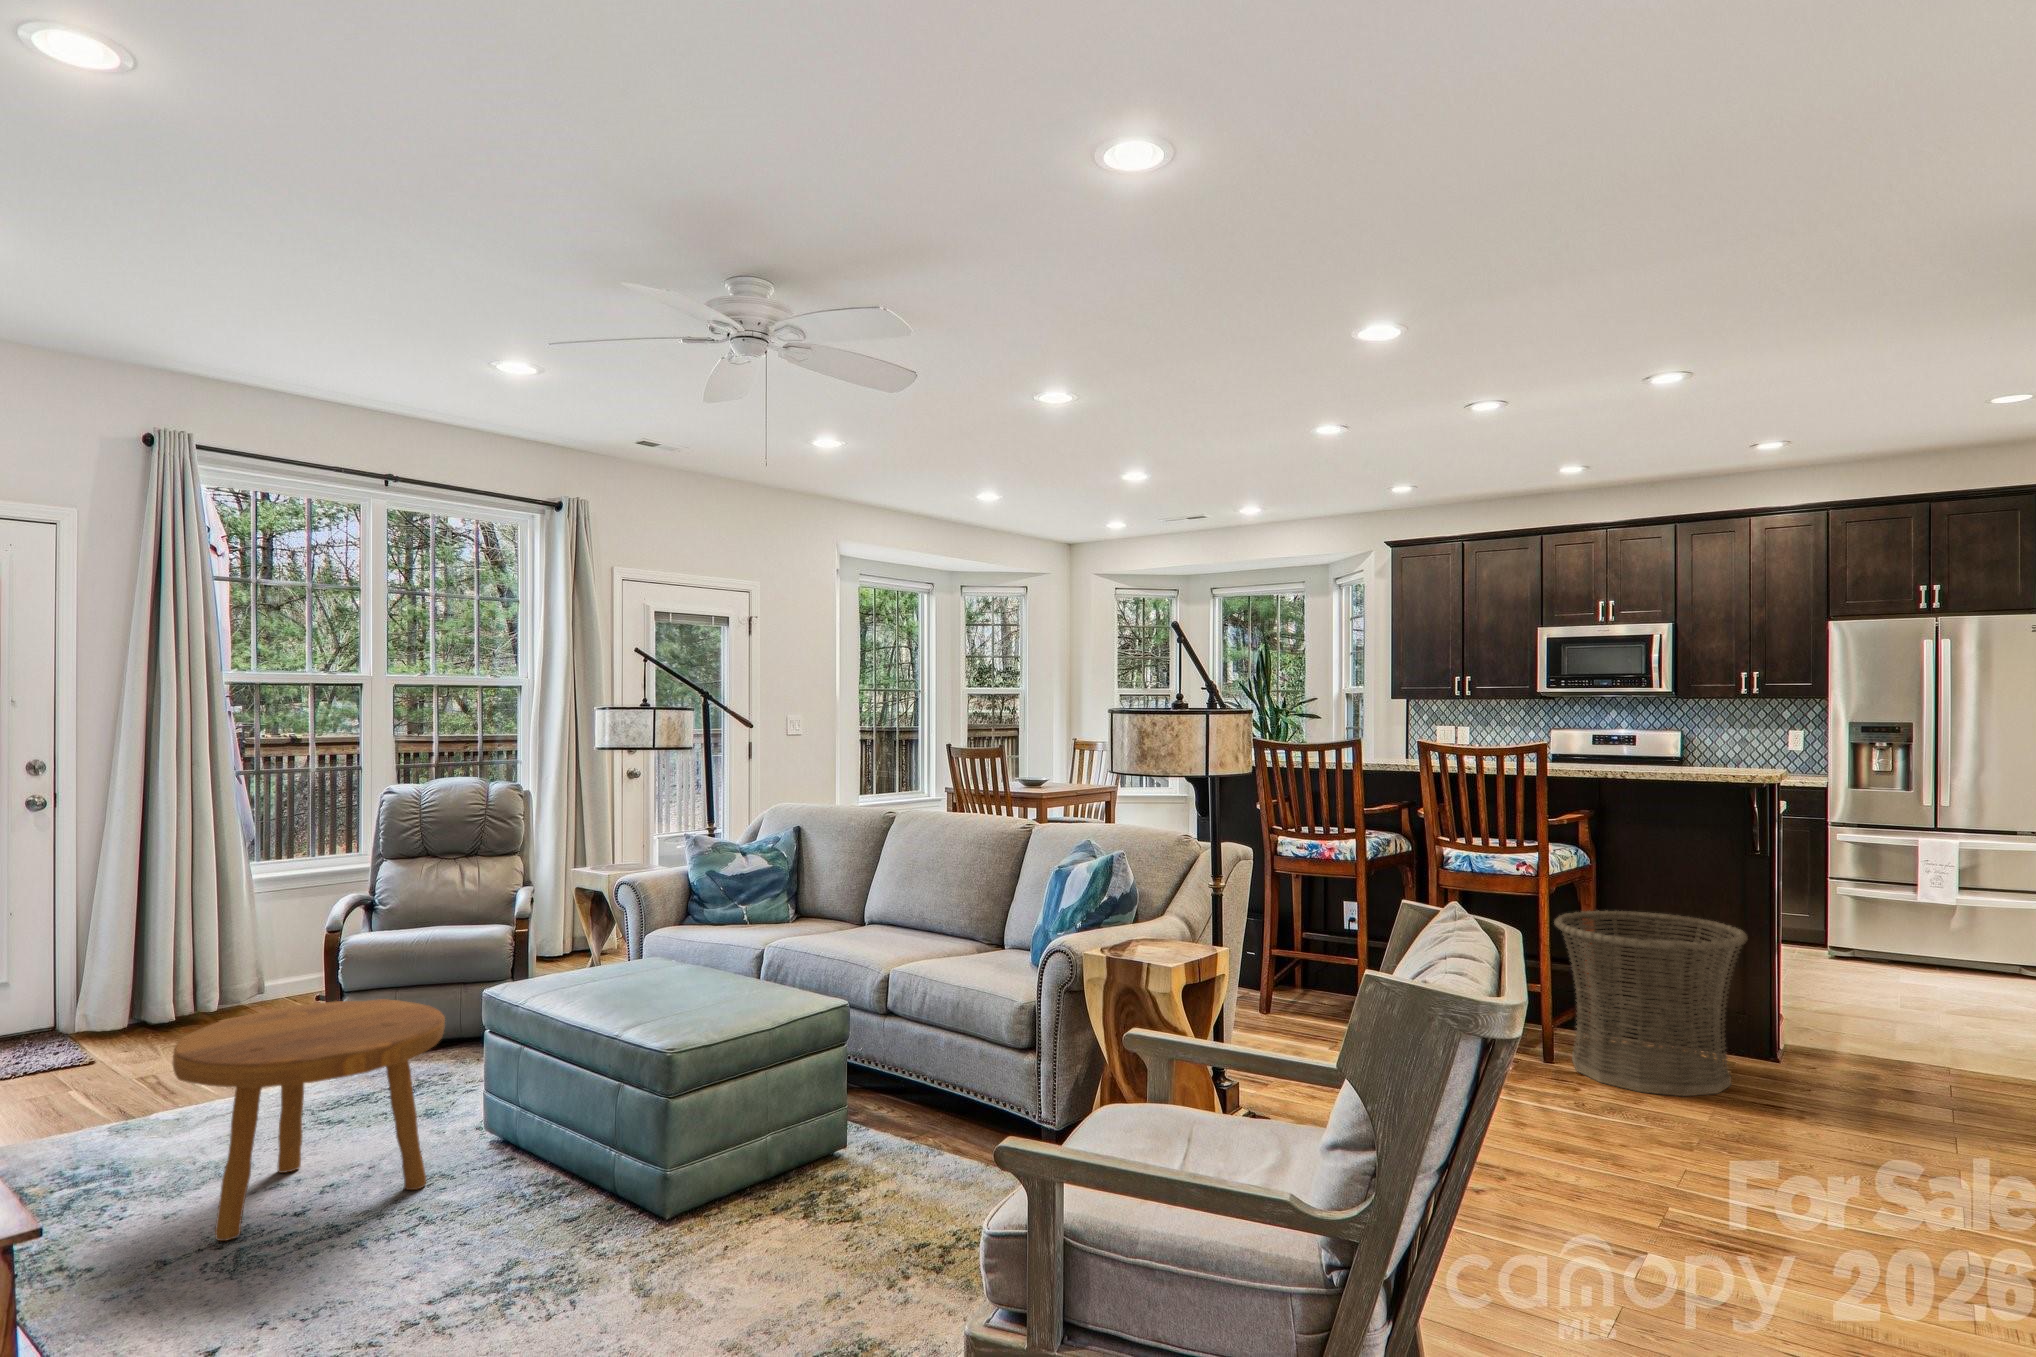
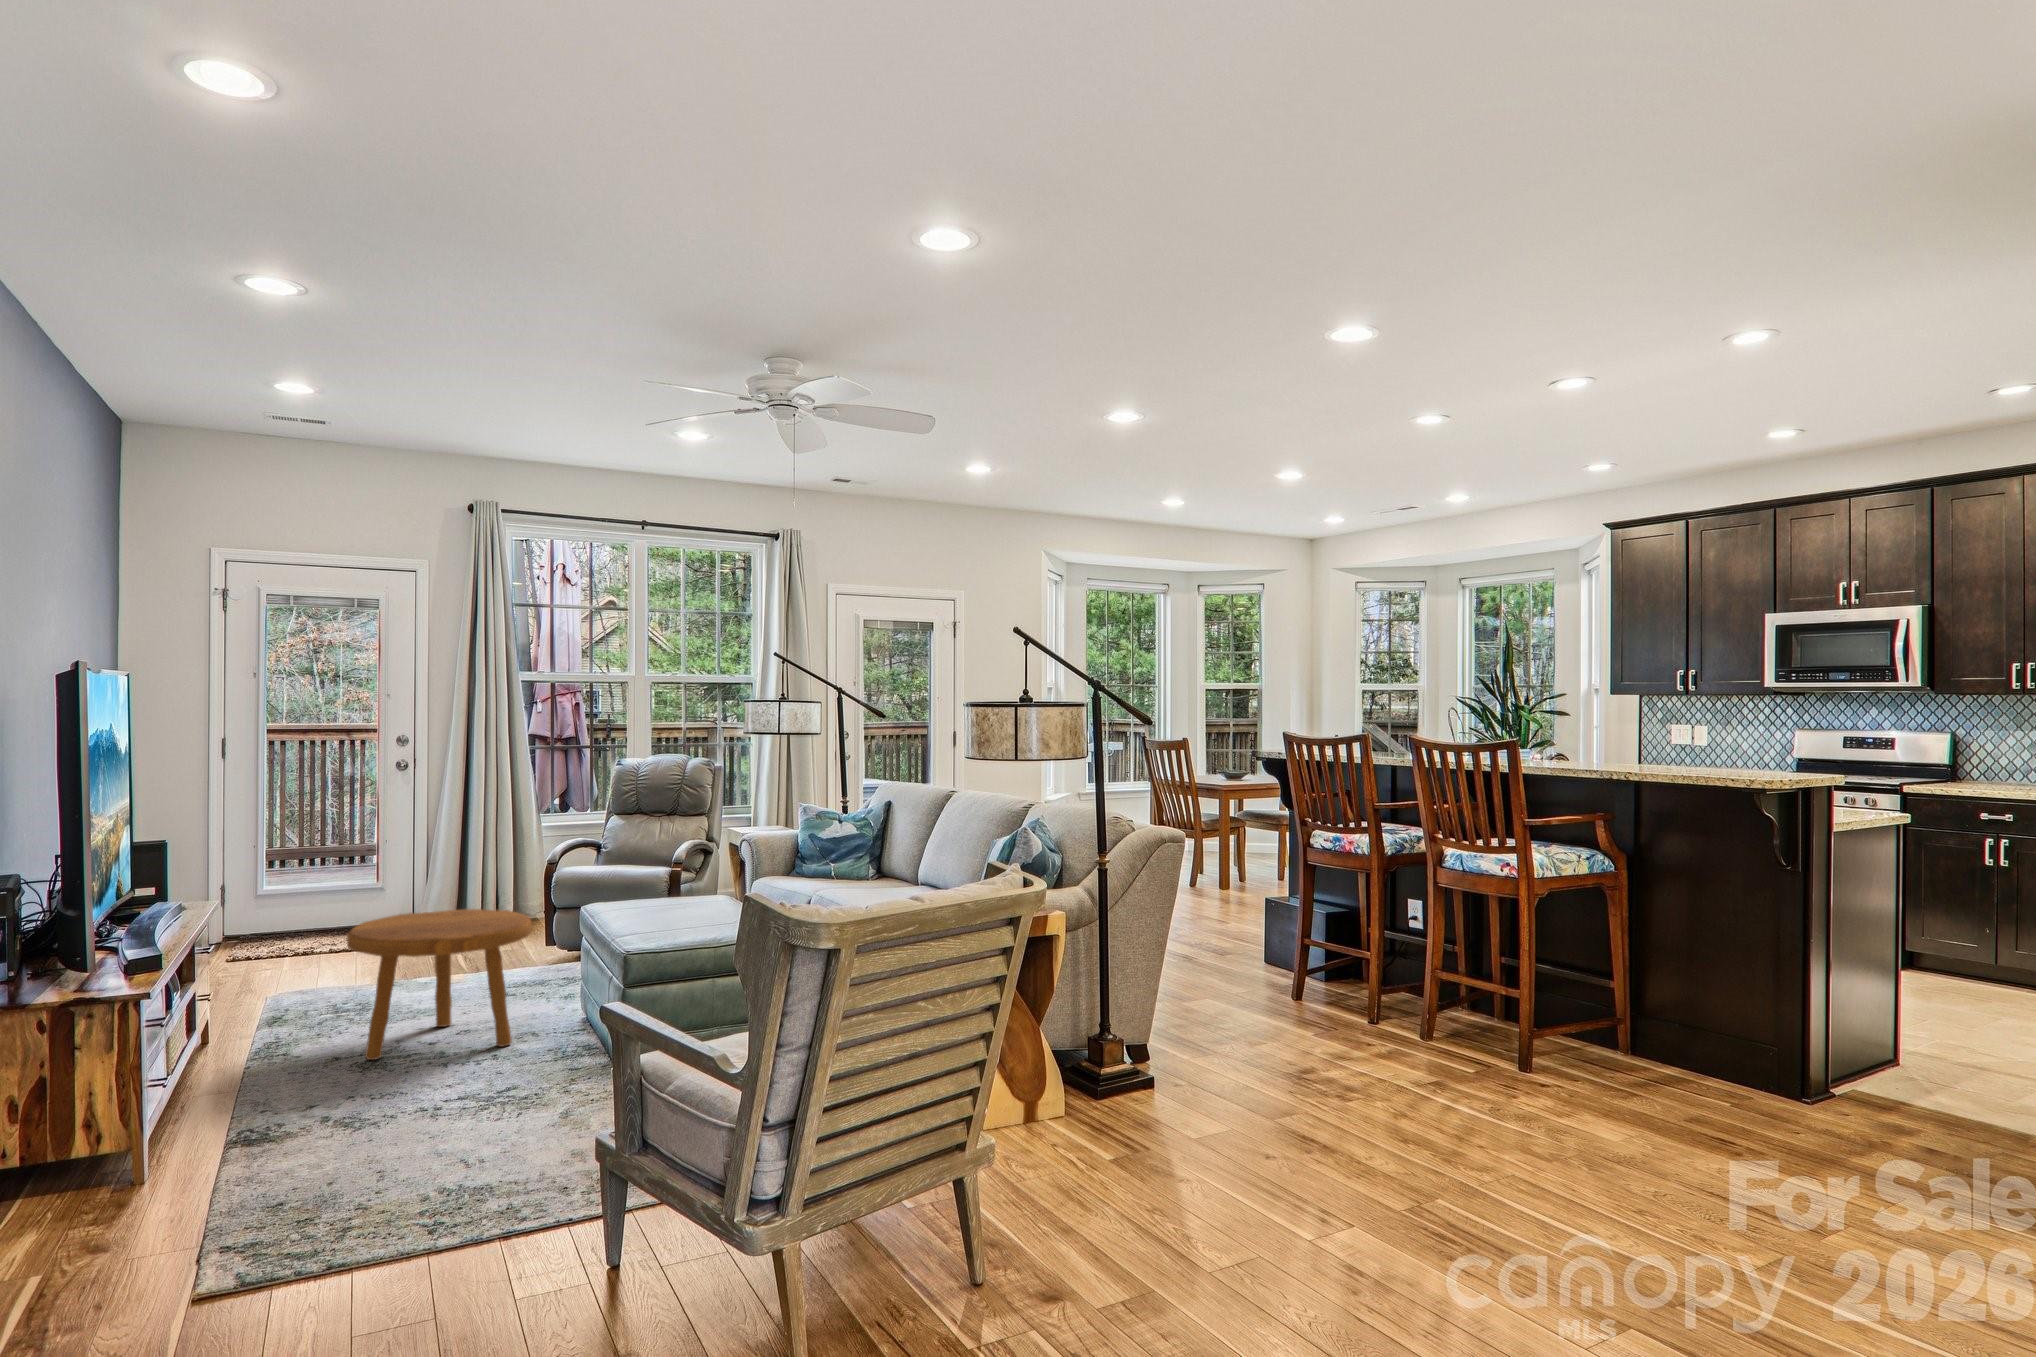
basket: present [1554,911,1748,1096] -> none [1531,916,1734,1114]

